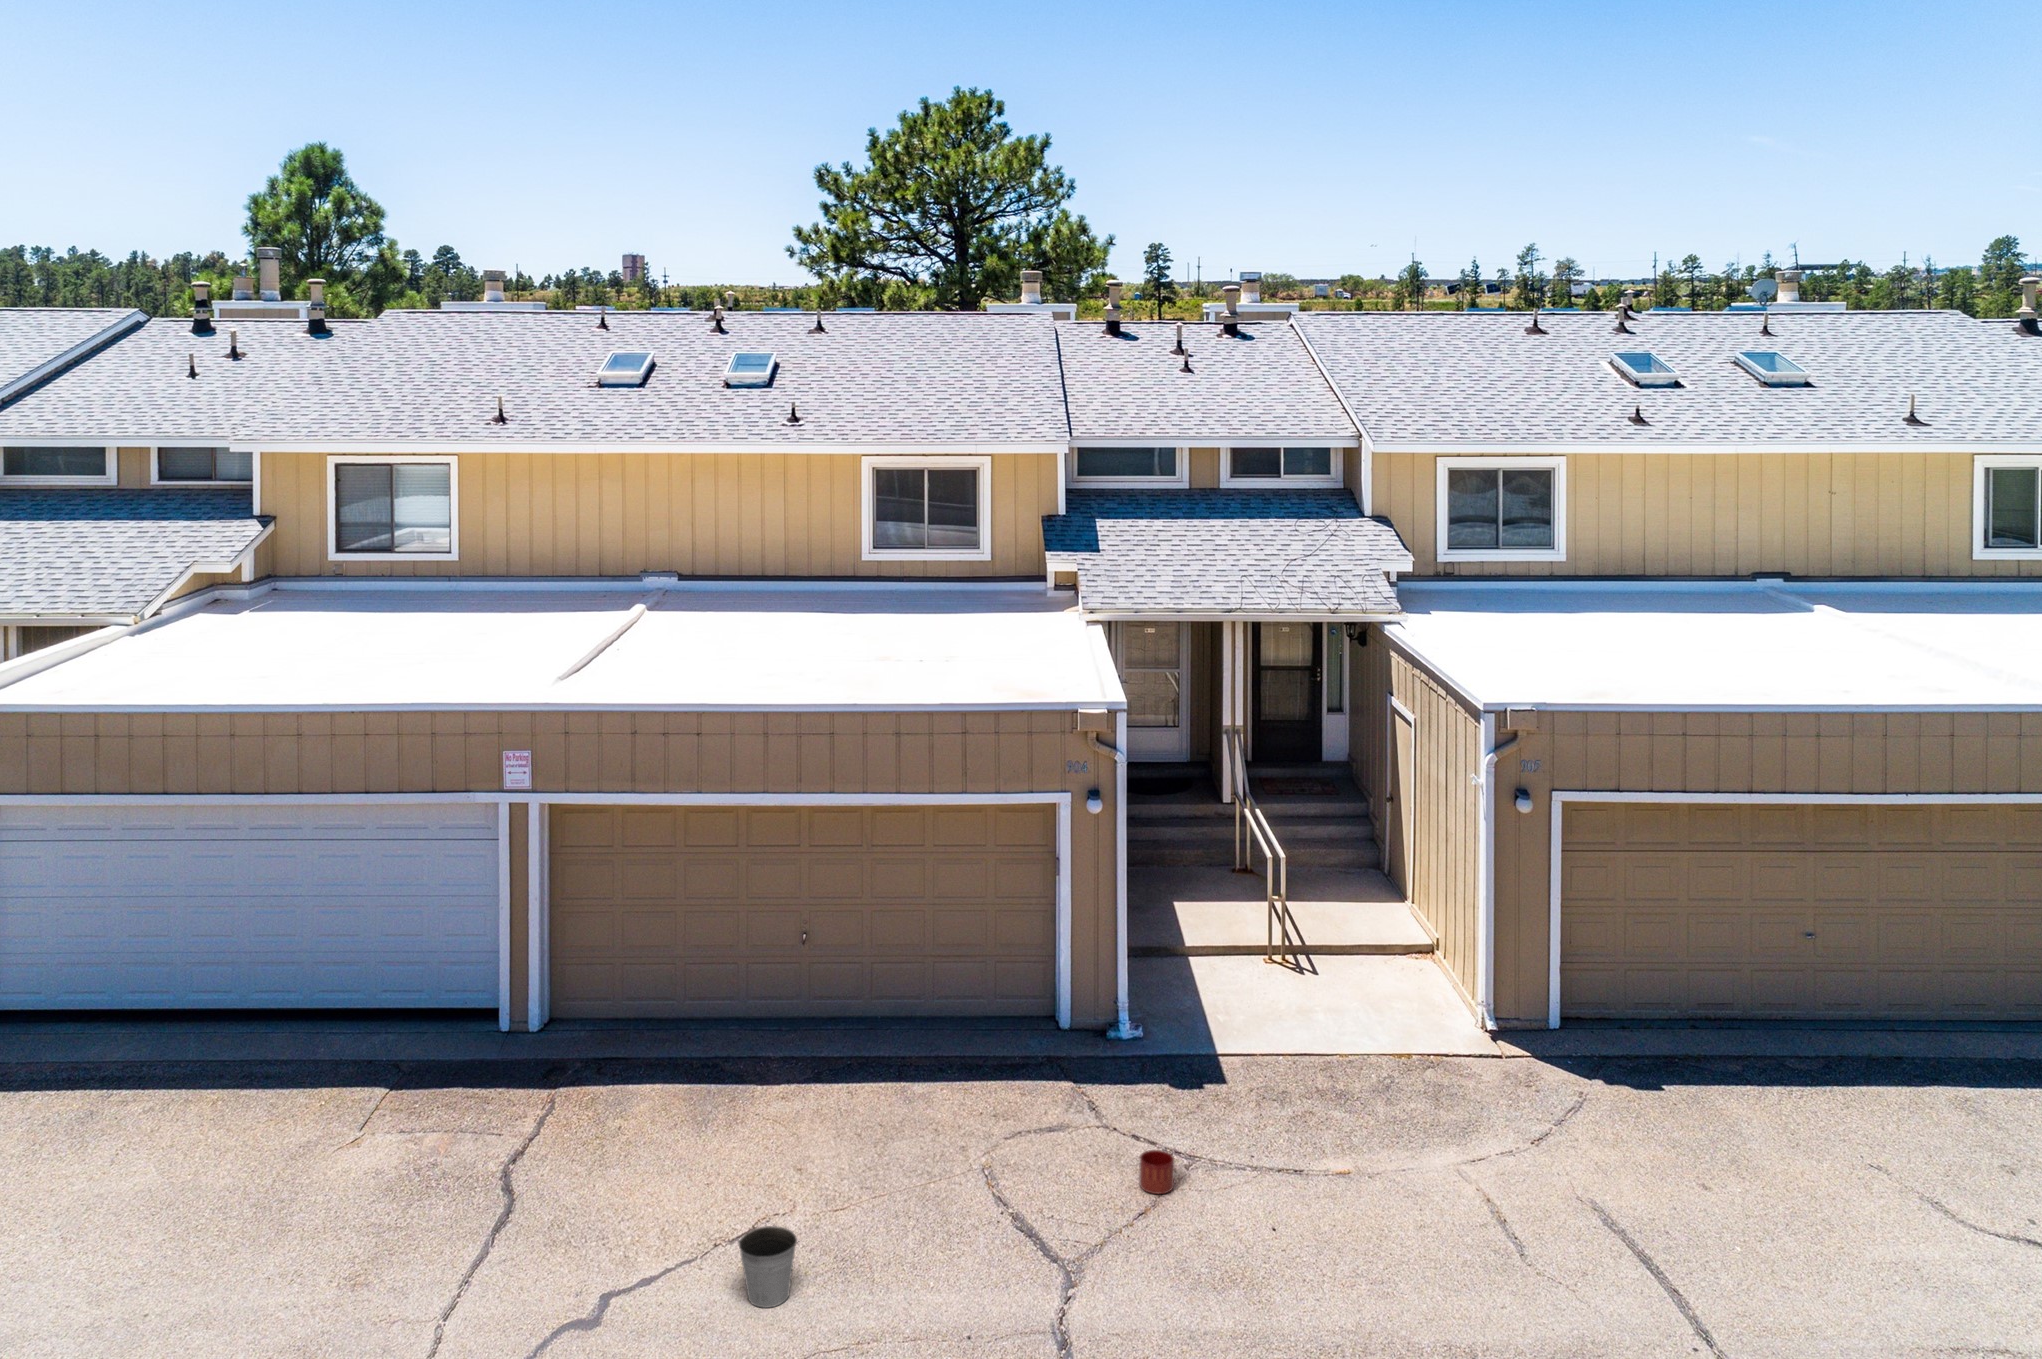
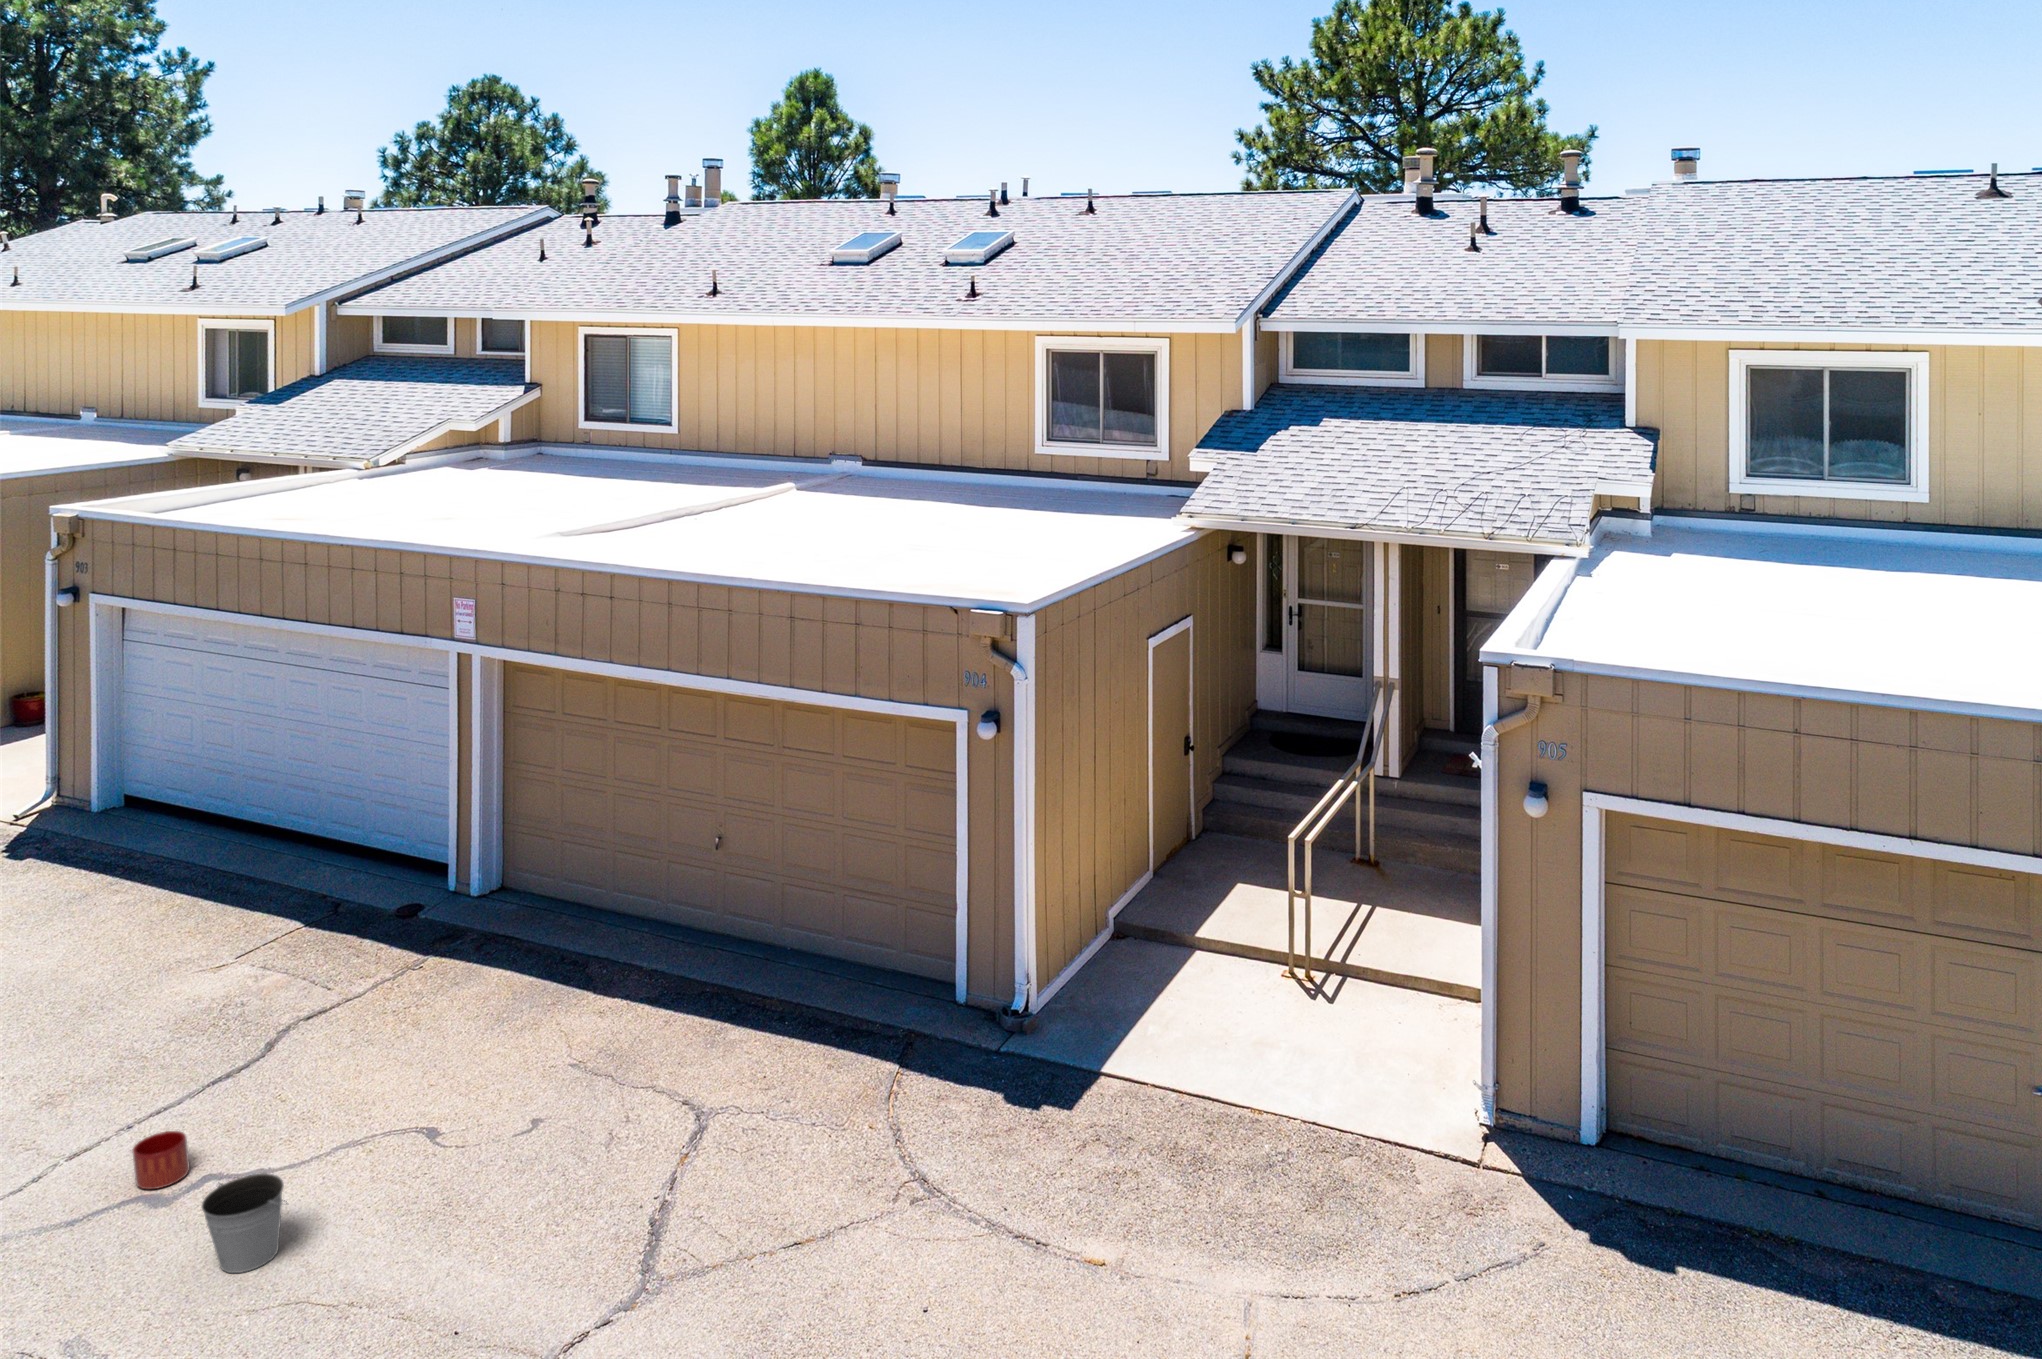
planter: present [1139,1150,1174,1194] -> present [132,1131,190,1189]

